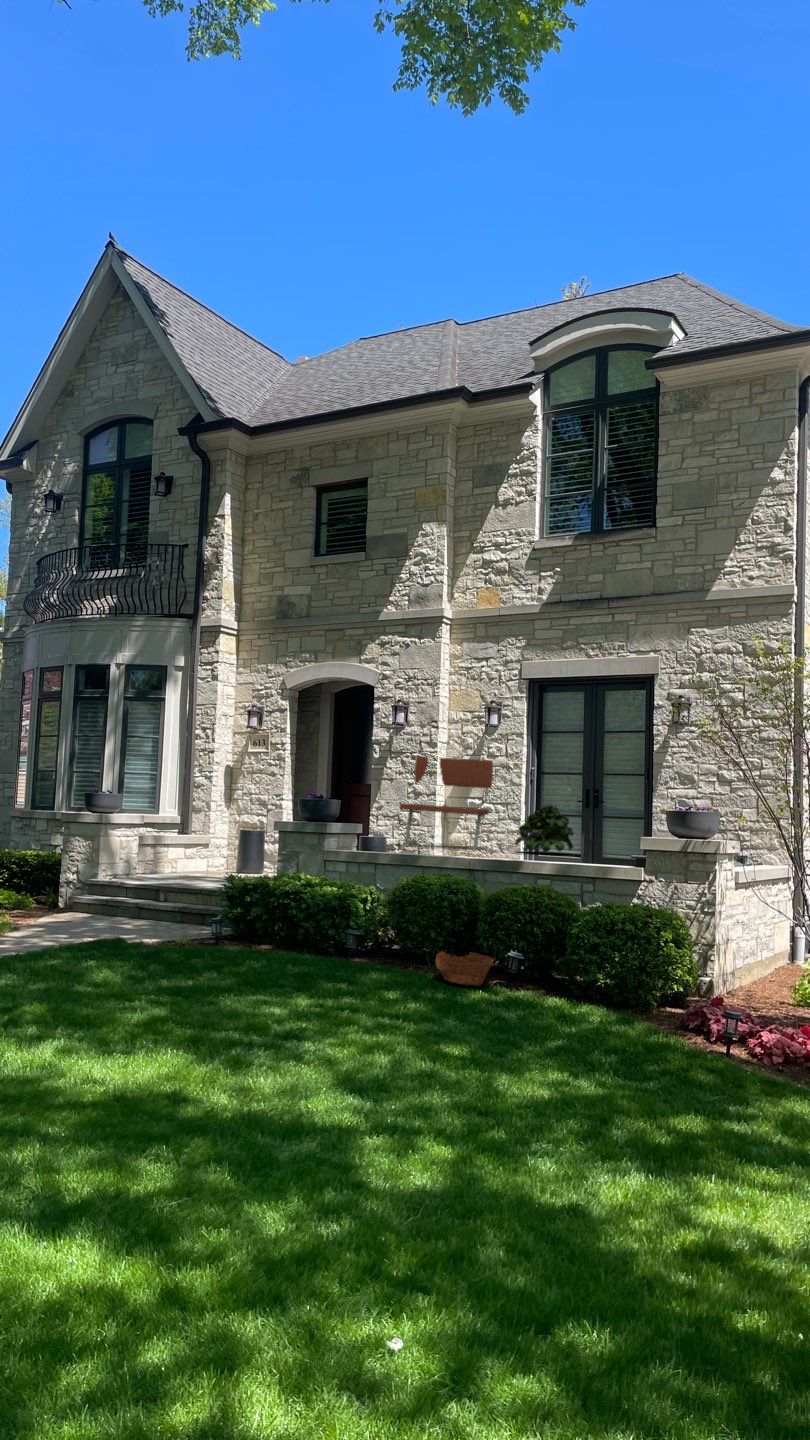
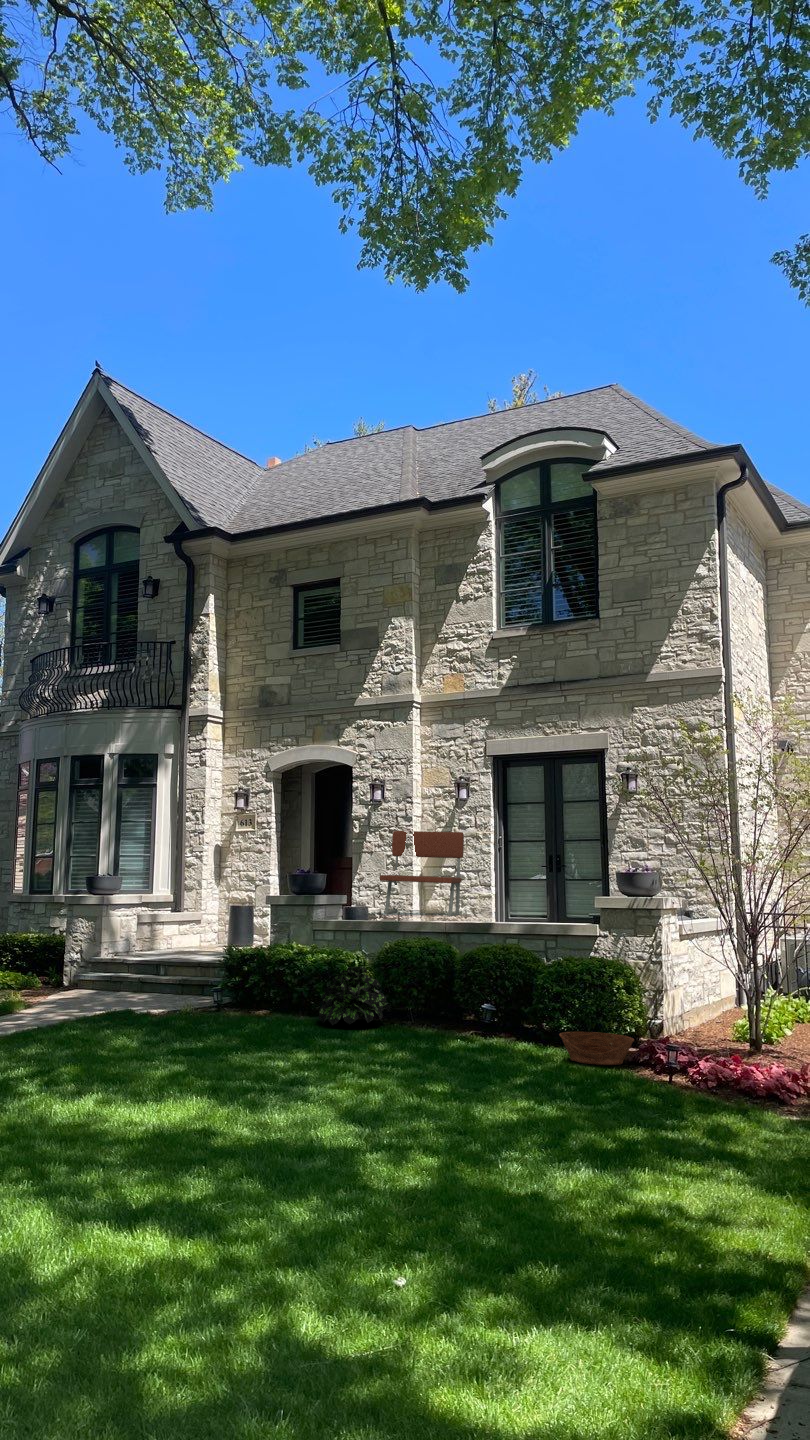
potted plant: present [515,806,574,852] -> present [319,966,391,1025]
basket: present [436,952,493,986] -> present [559,1032,634,1065]

